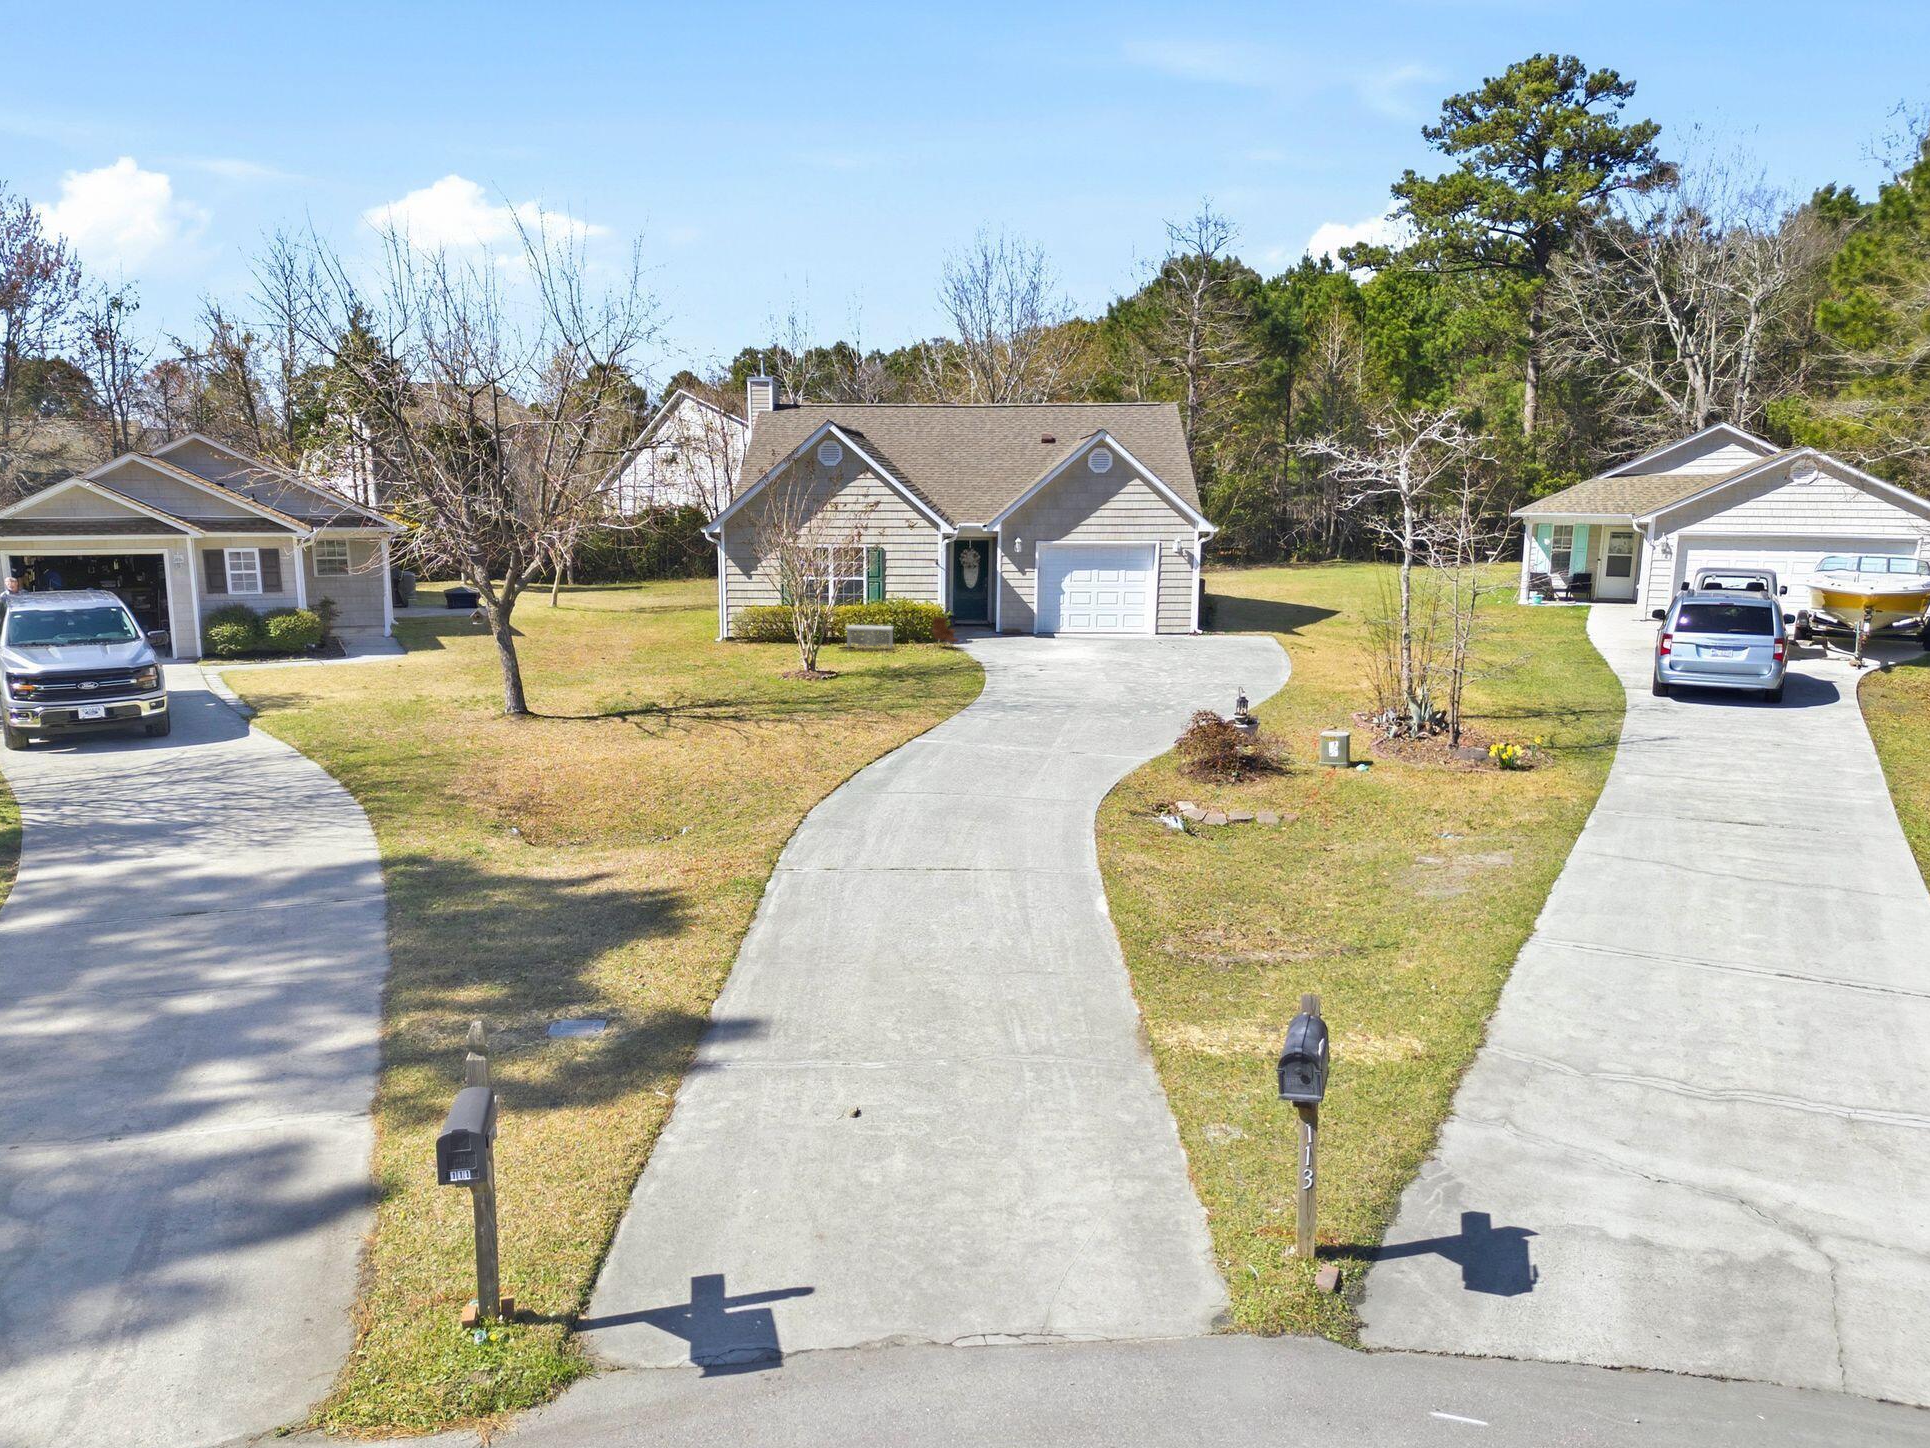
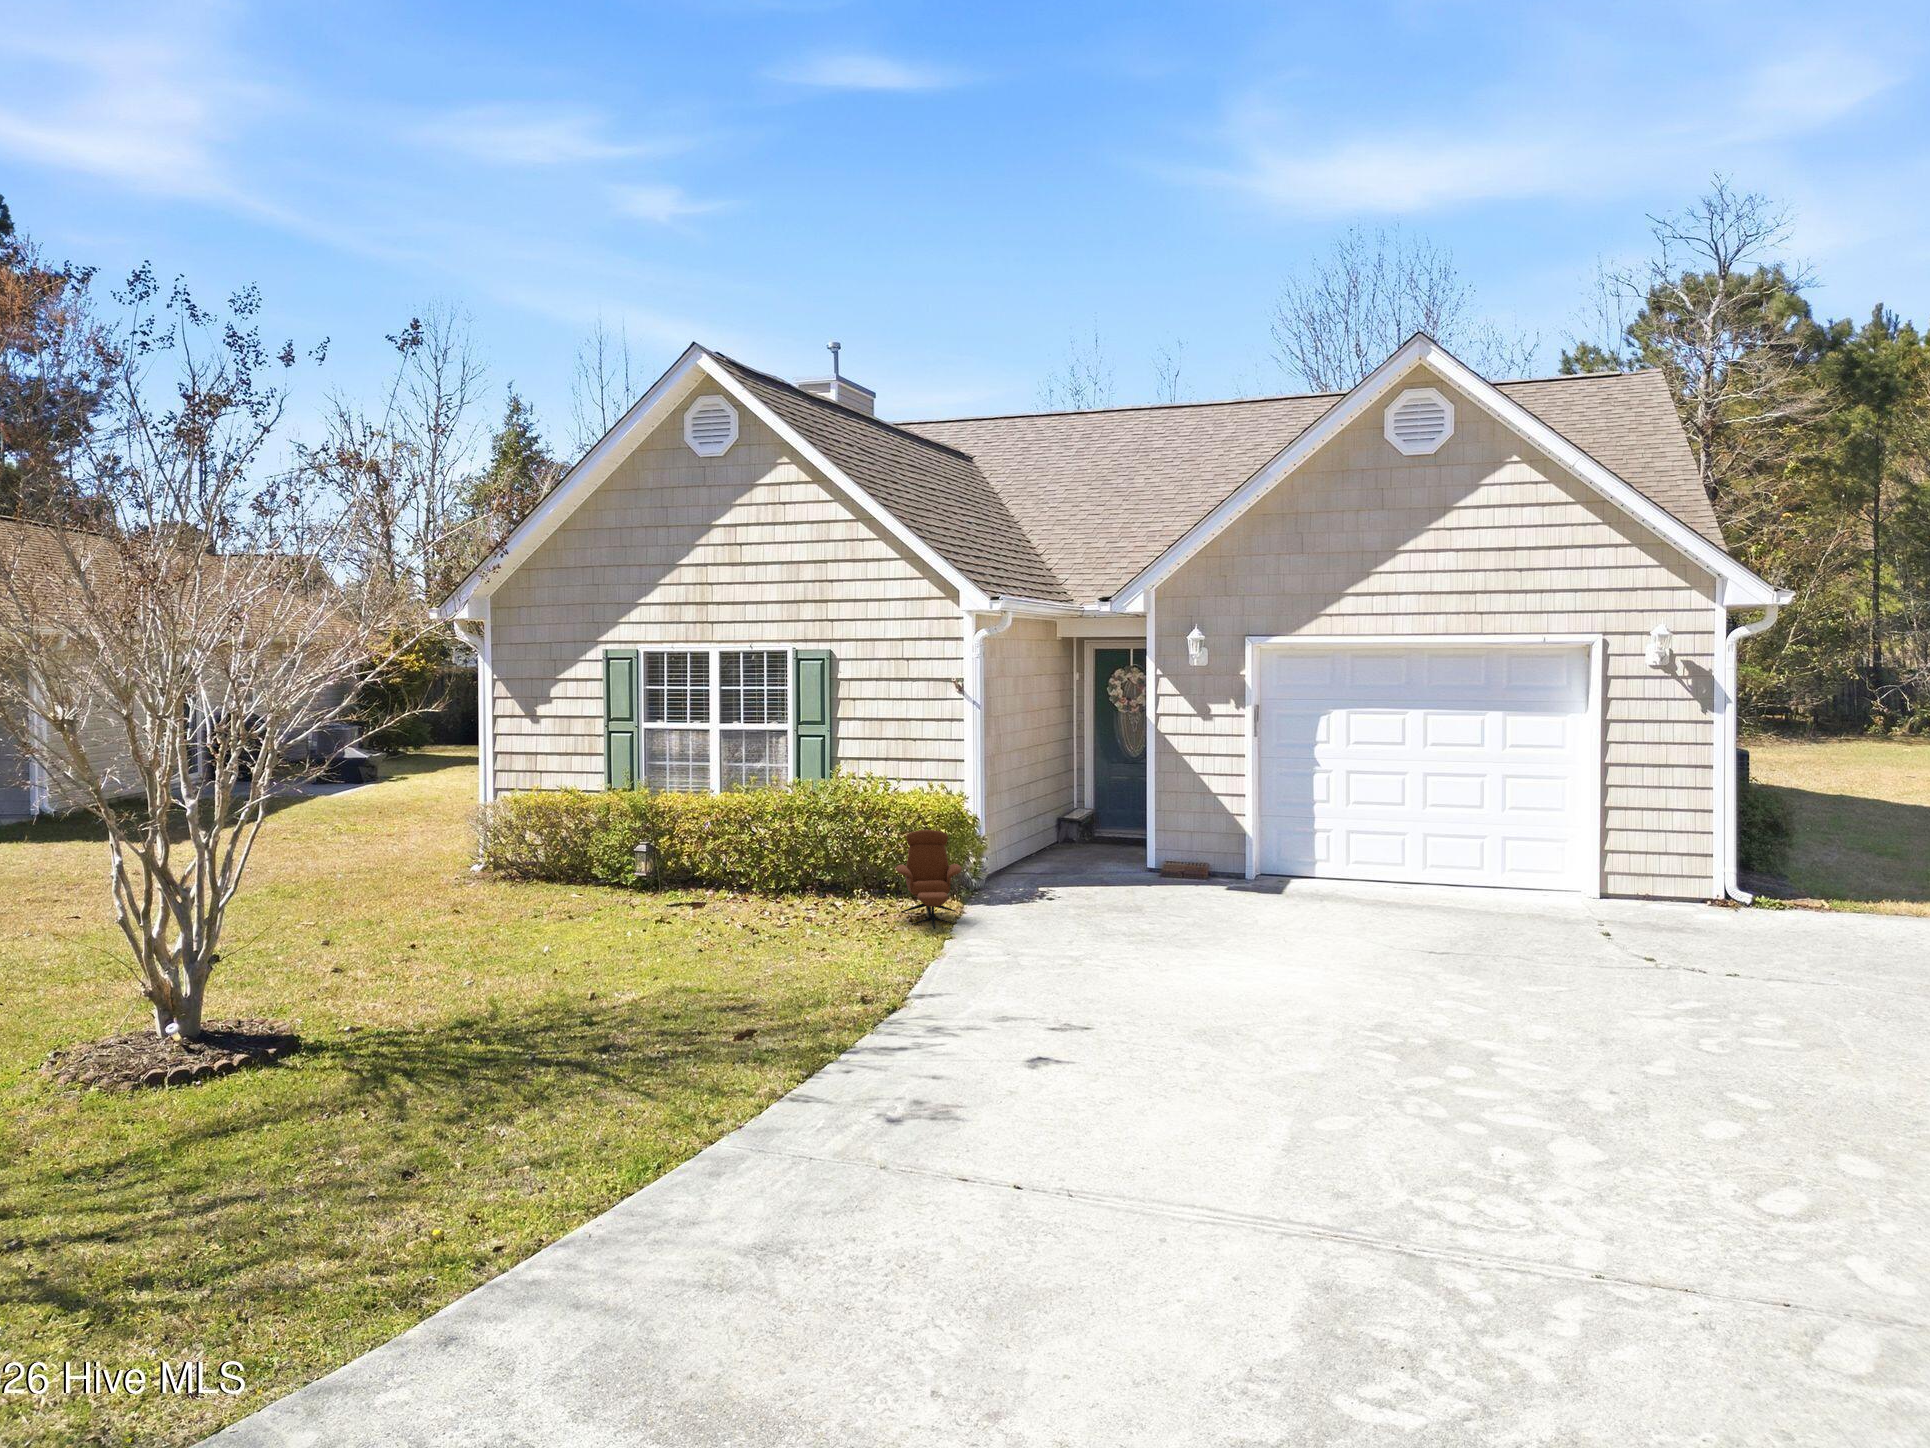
storage bench: present [846,625,893,648] -> none [670,842,809,914]

